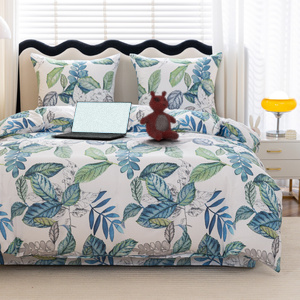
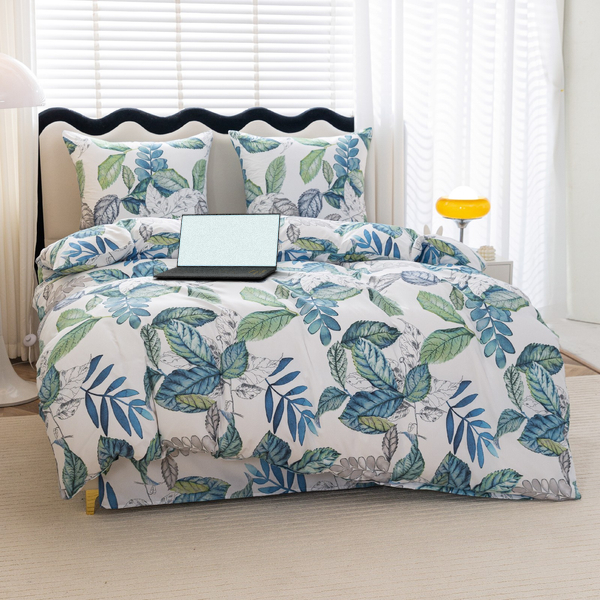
stuffed bear: present [140,91,179,141] -> none [310,194,376,278]

